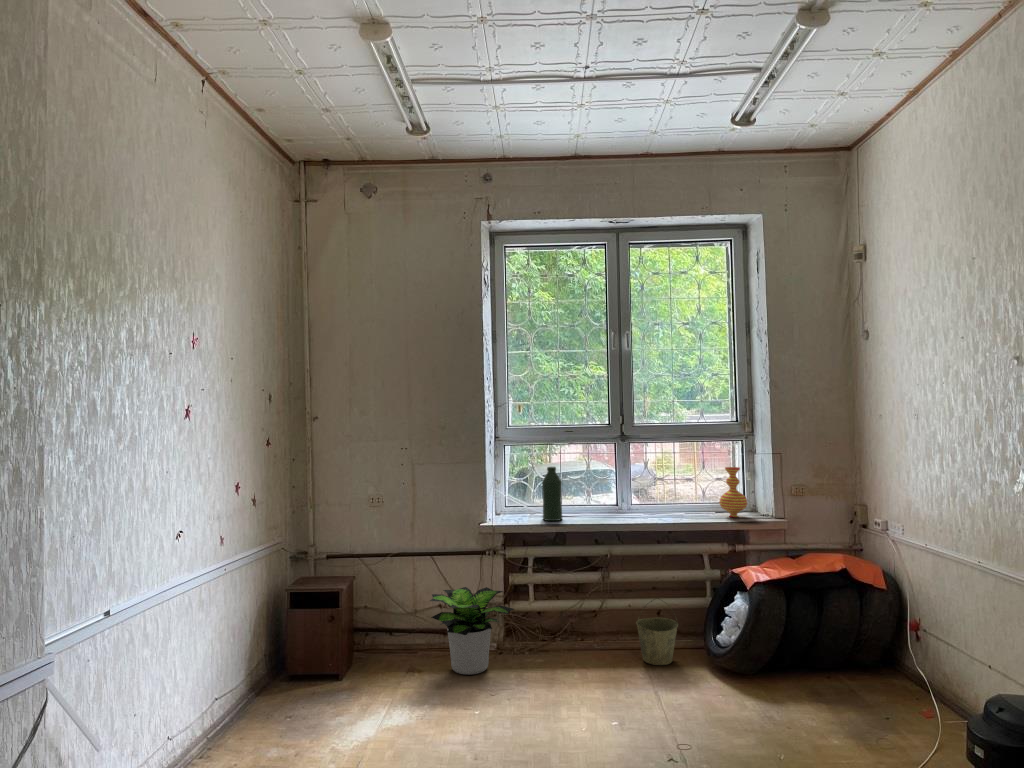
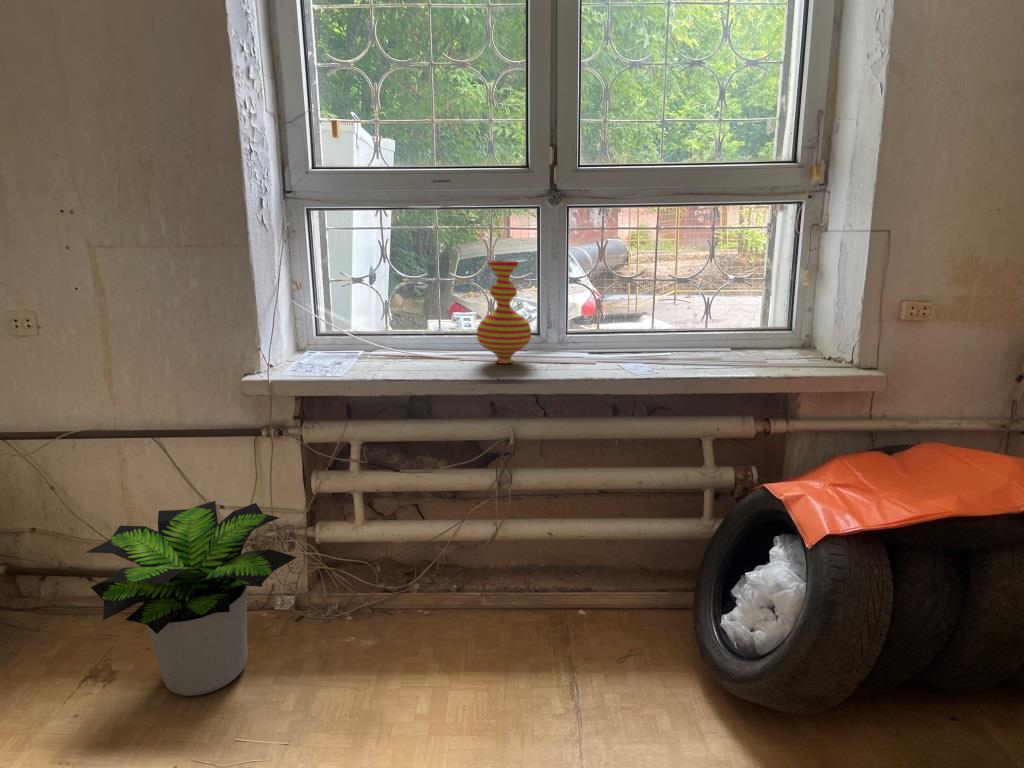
bottle: present [542,467,562,521] -> none [376,256,422,369]
vase: present [719,467,747,517] -> present [477,261,531,364]
bucket: present [636,598,678,665] -> none [557,536,644,669]

